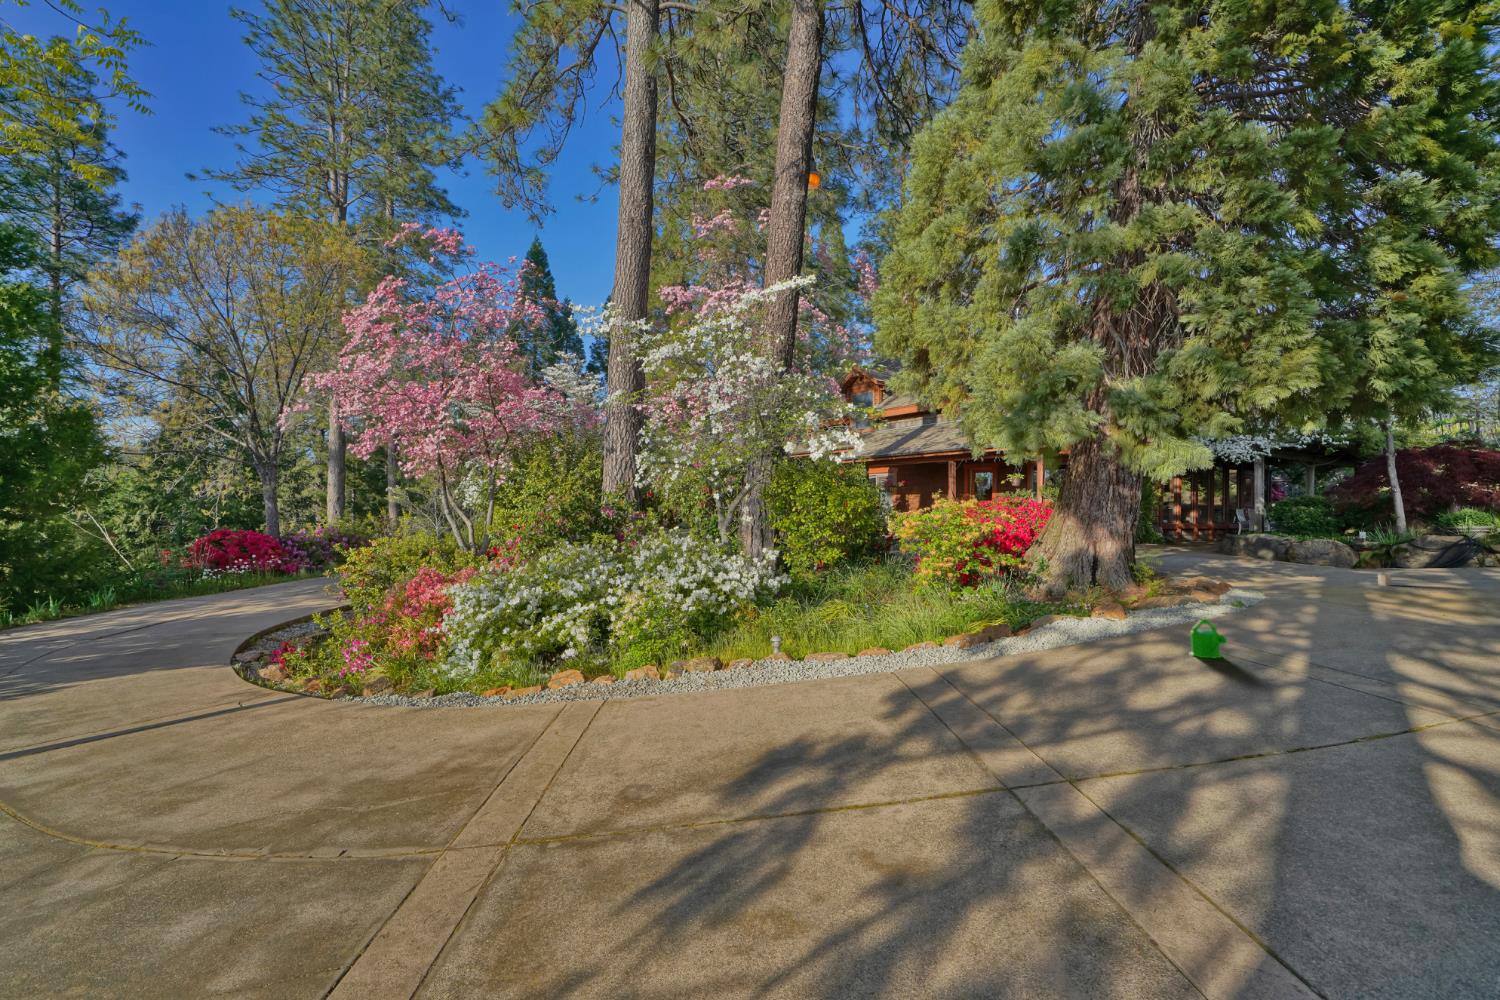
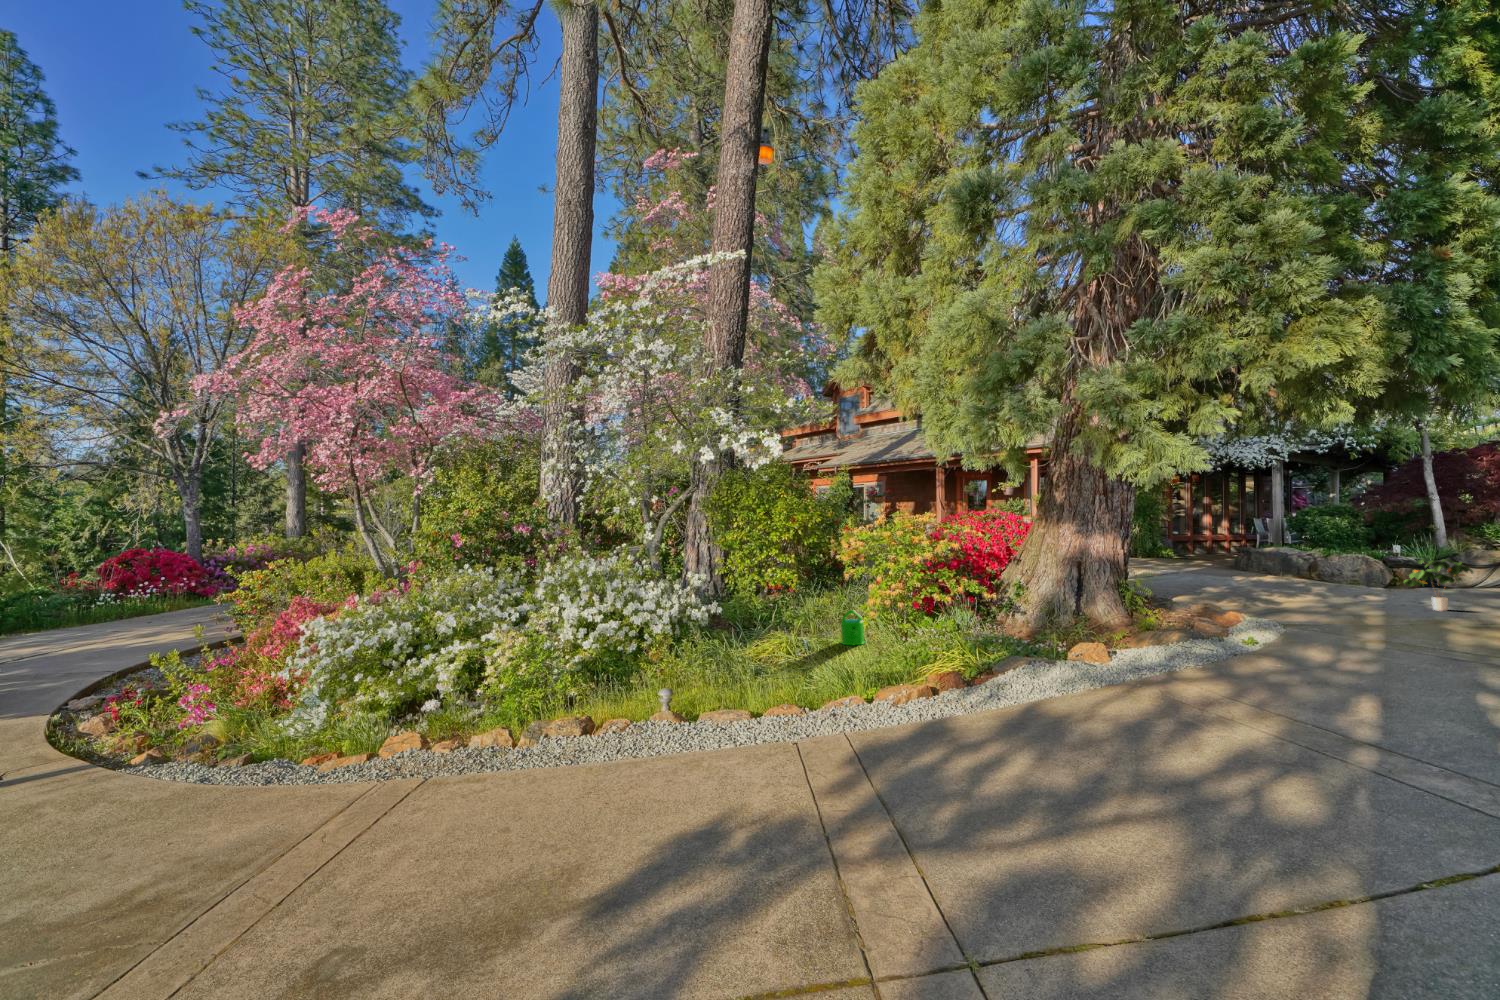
watering can: present [1190,620,1227,659] -> present [841,610,865,645]

